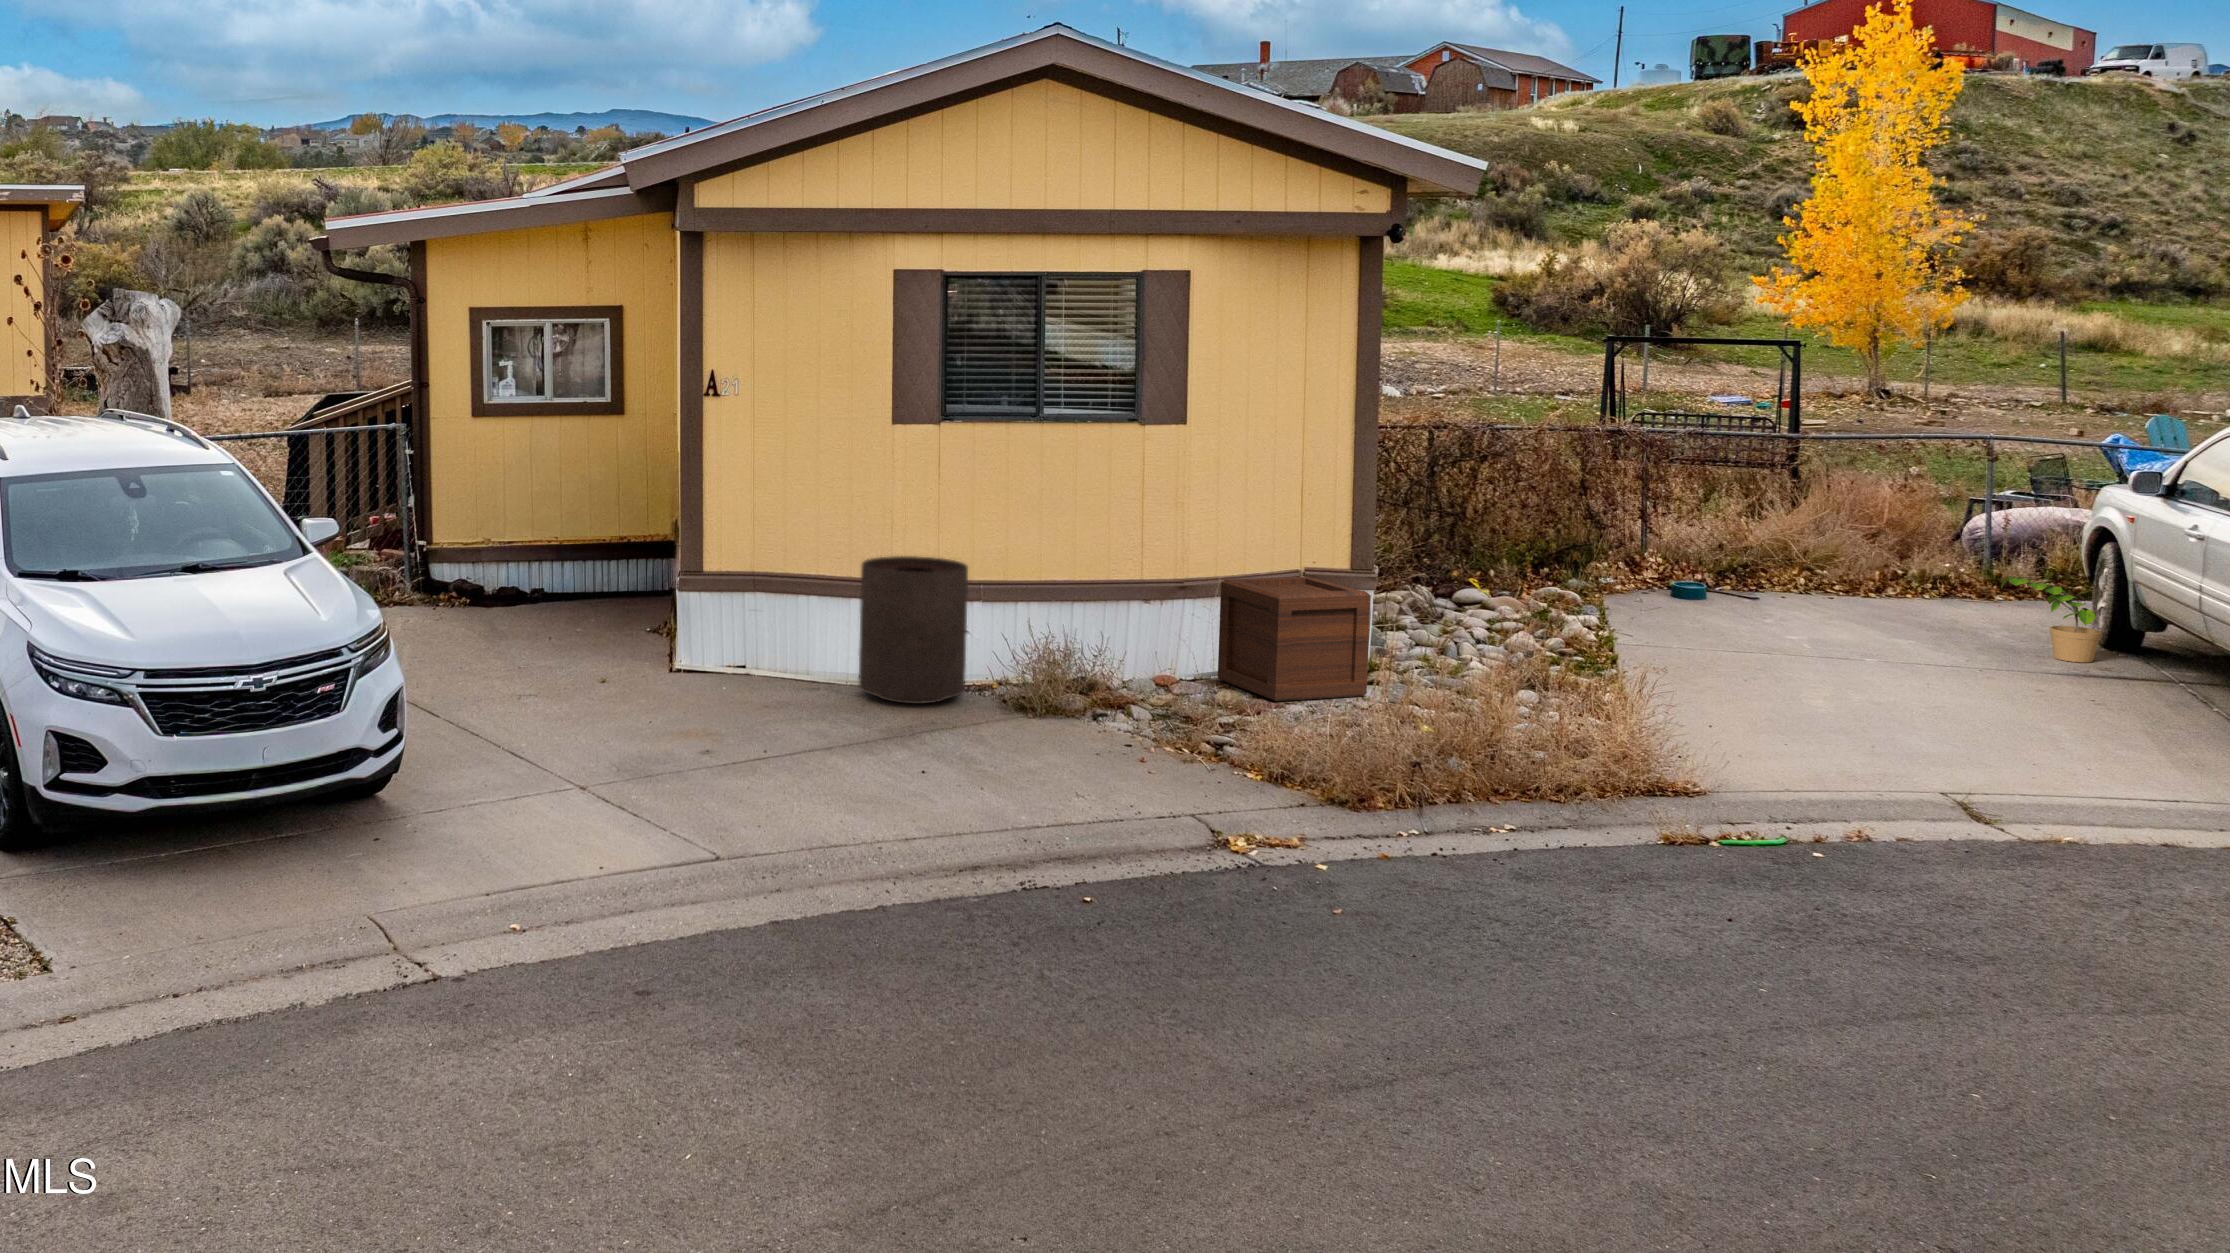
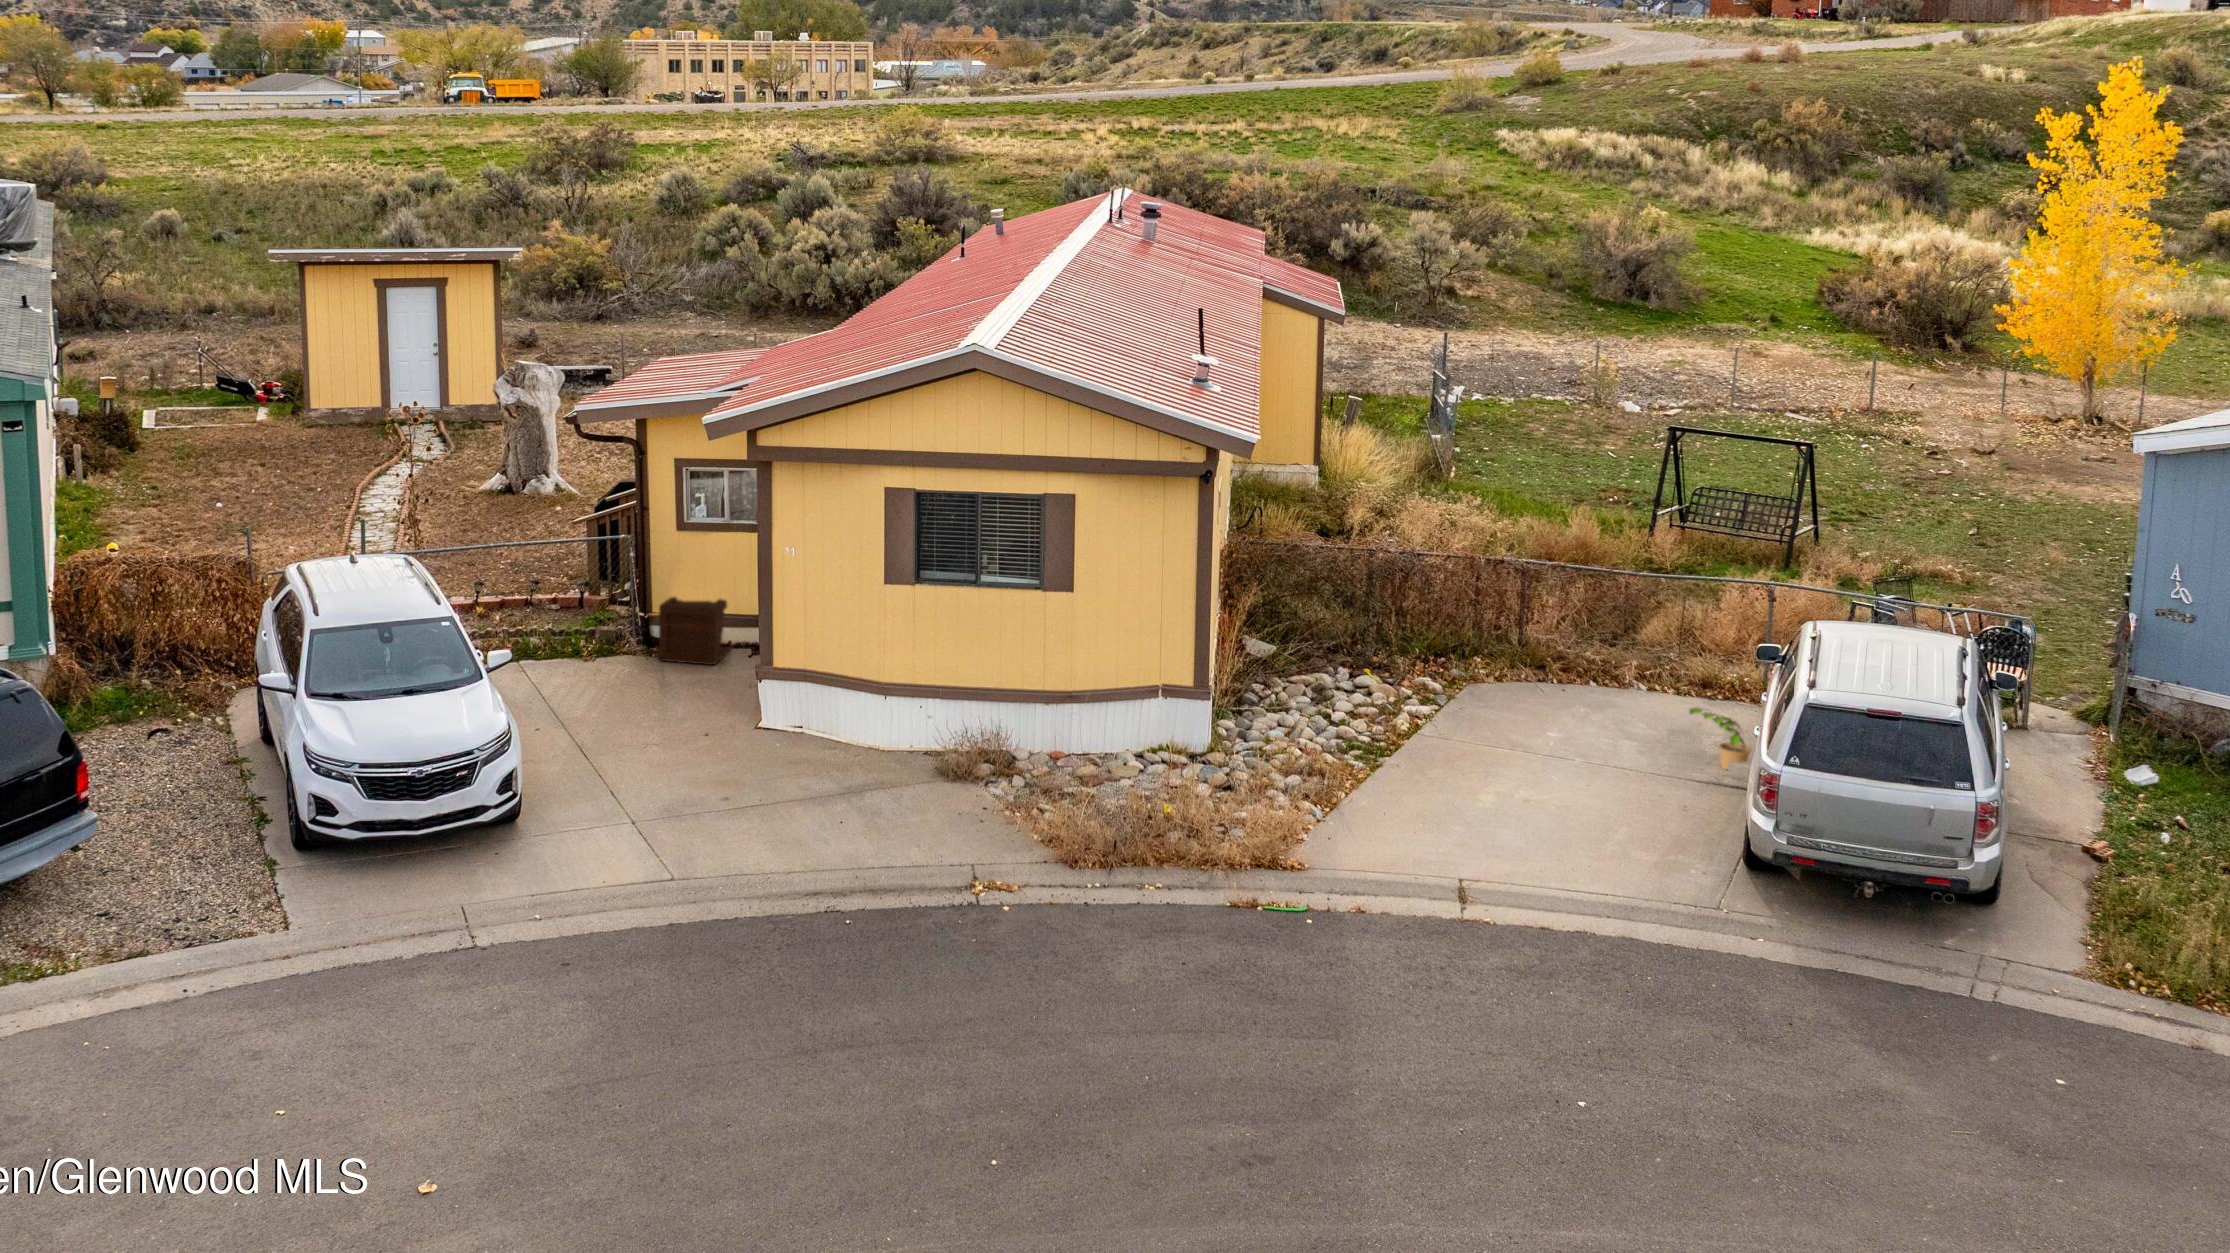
trash can: present [859,556,968,704] -> none [852,669,921,767]
wooden crate: present [1218,576,1371,701] -> present [659,597,732,665]

